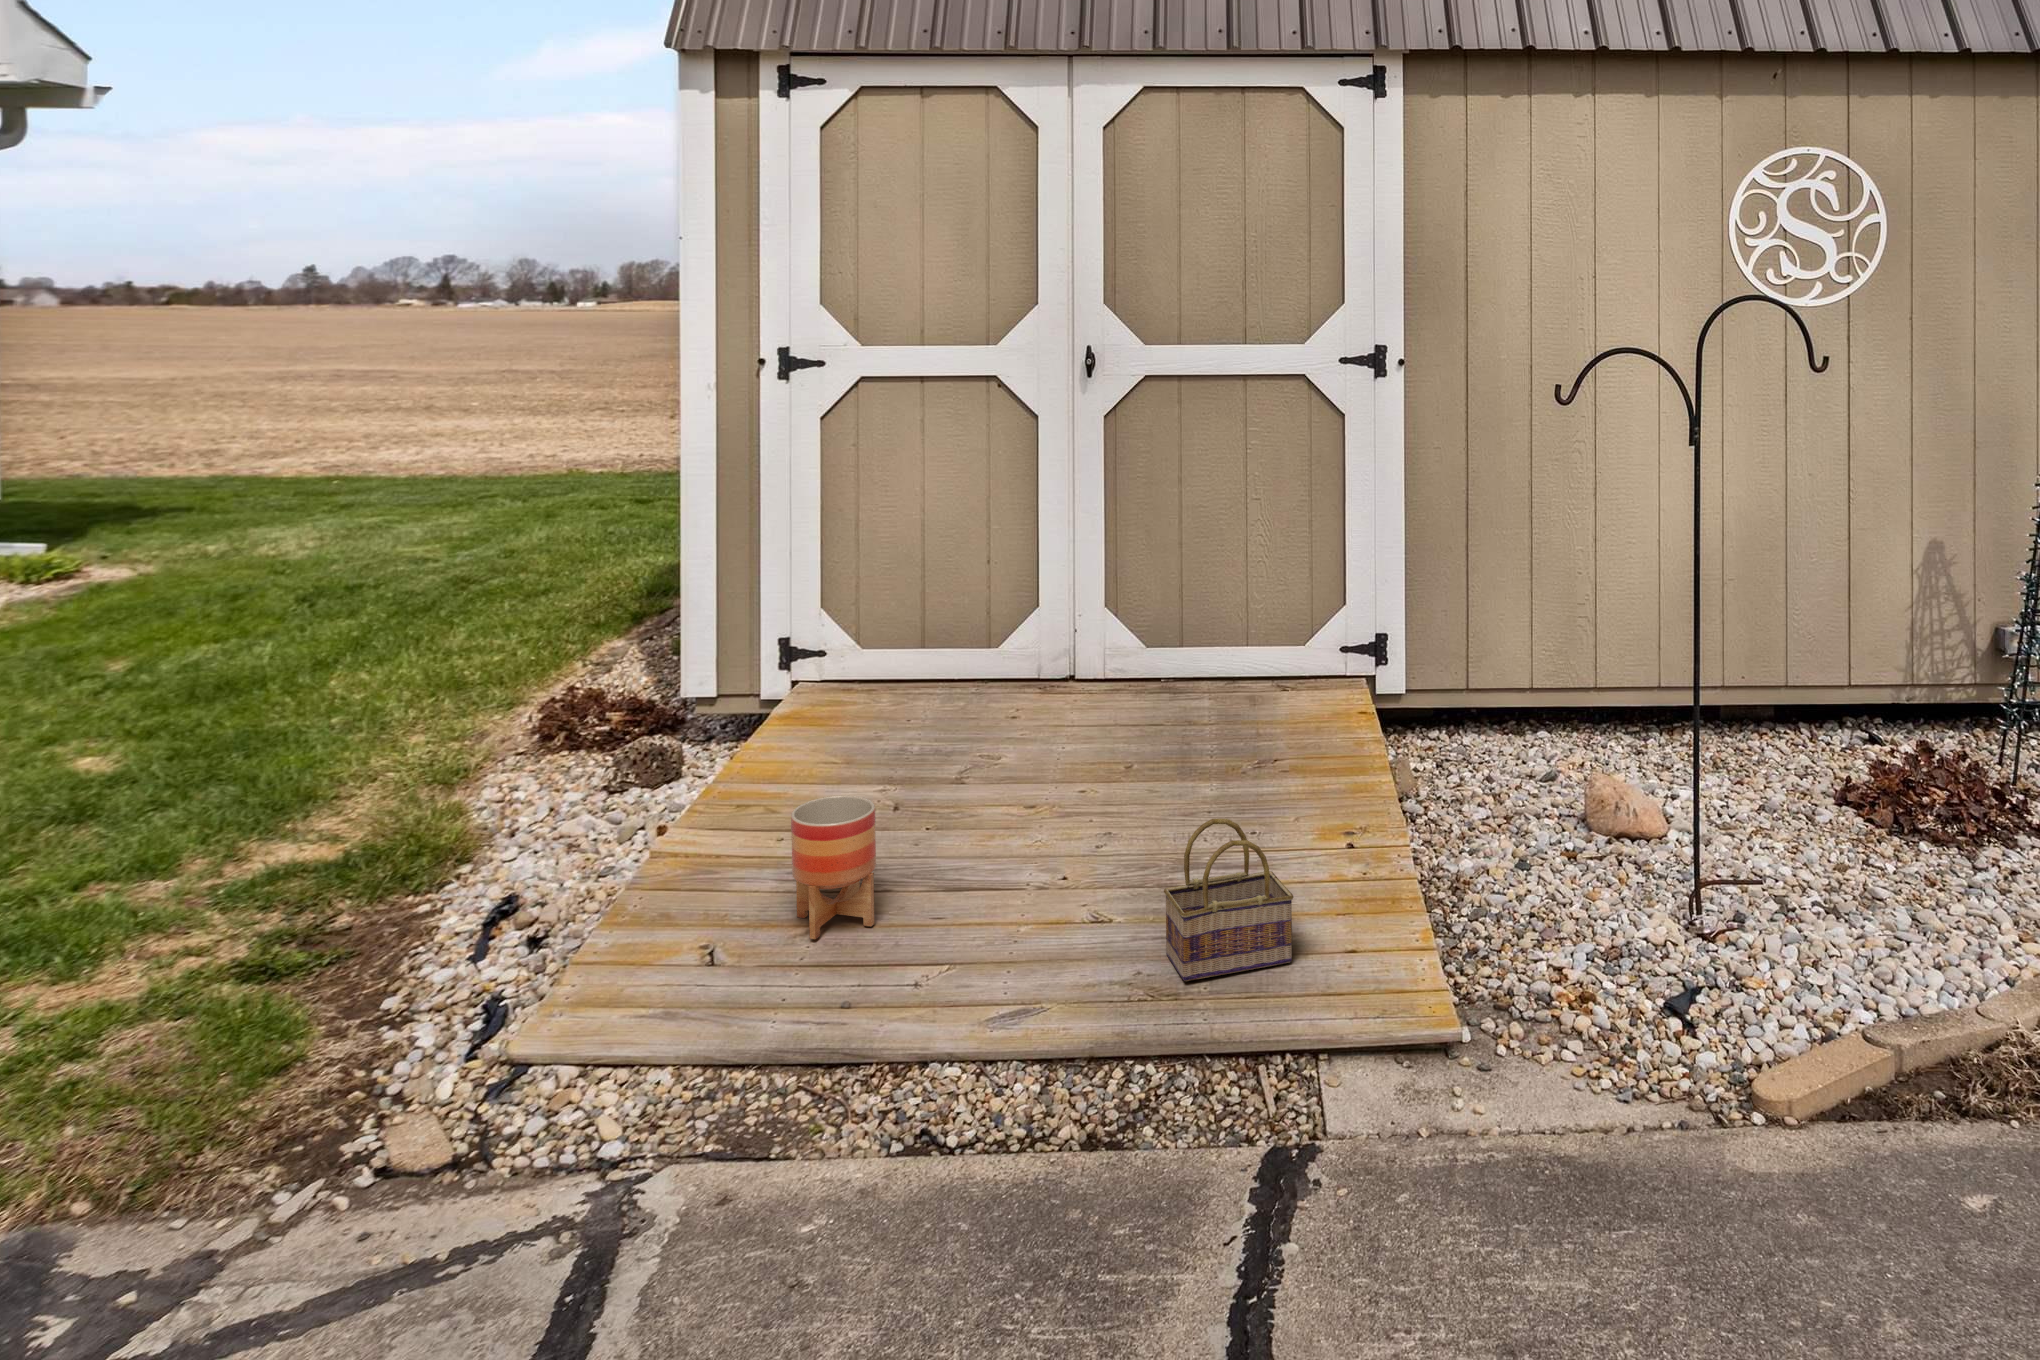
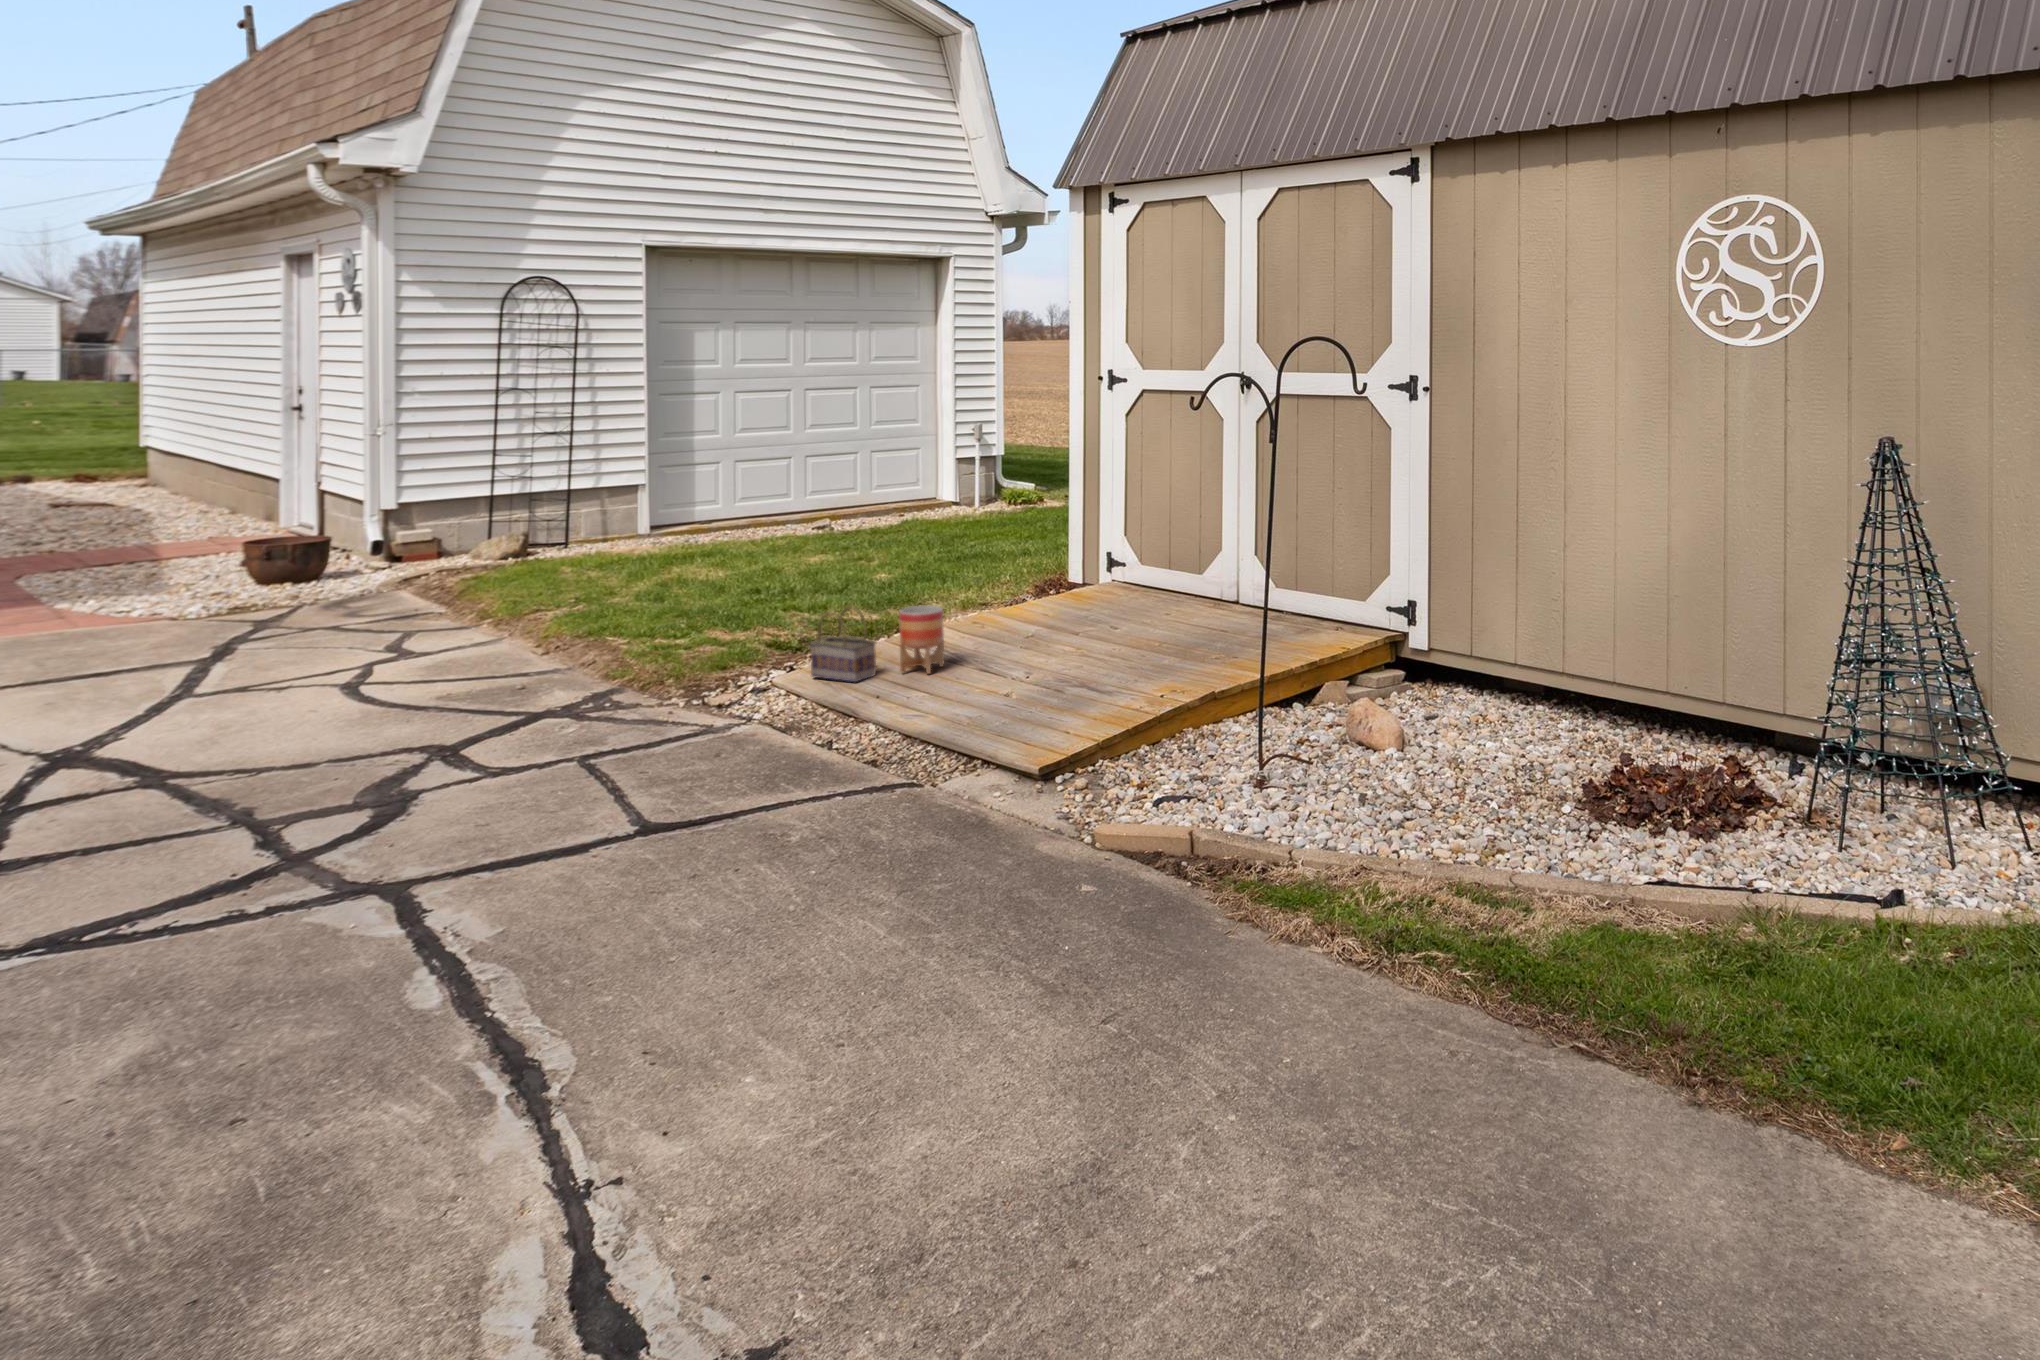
basket: present [1164,819,1294,981] -> present [810,606,876,682]

